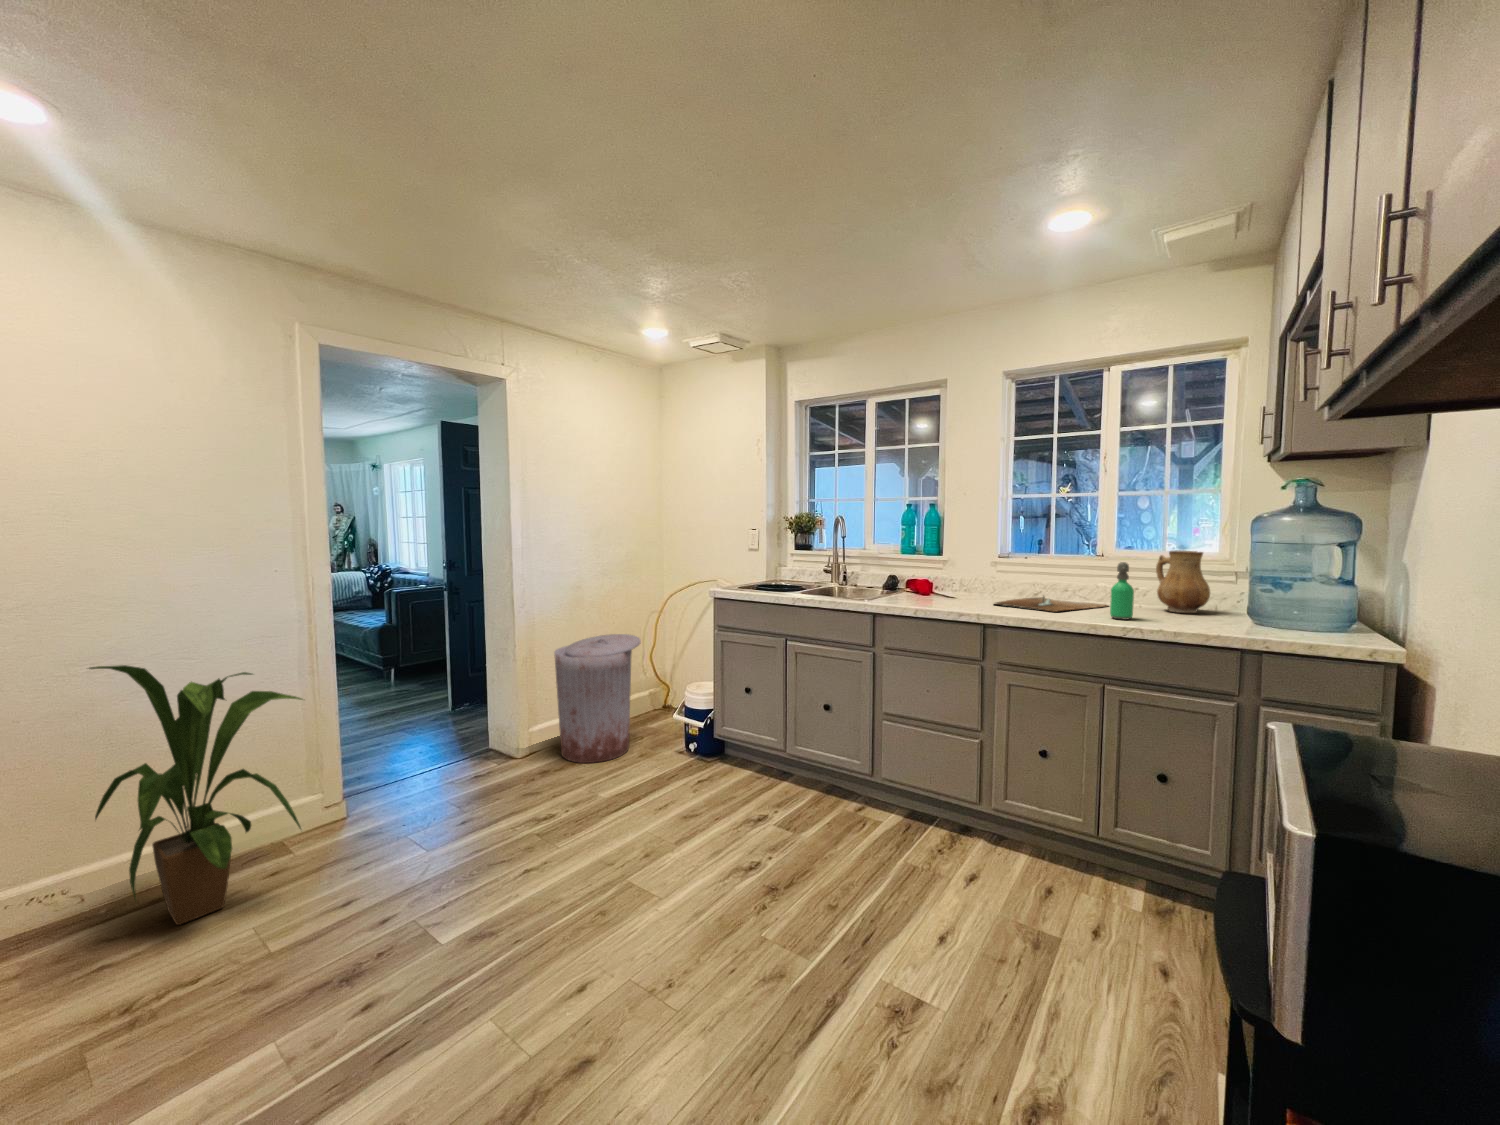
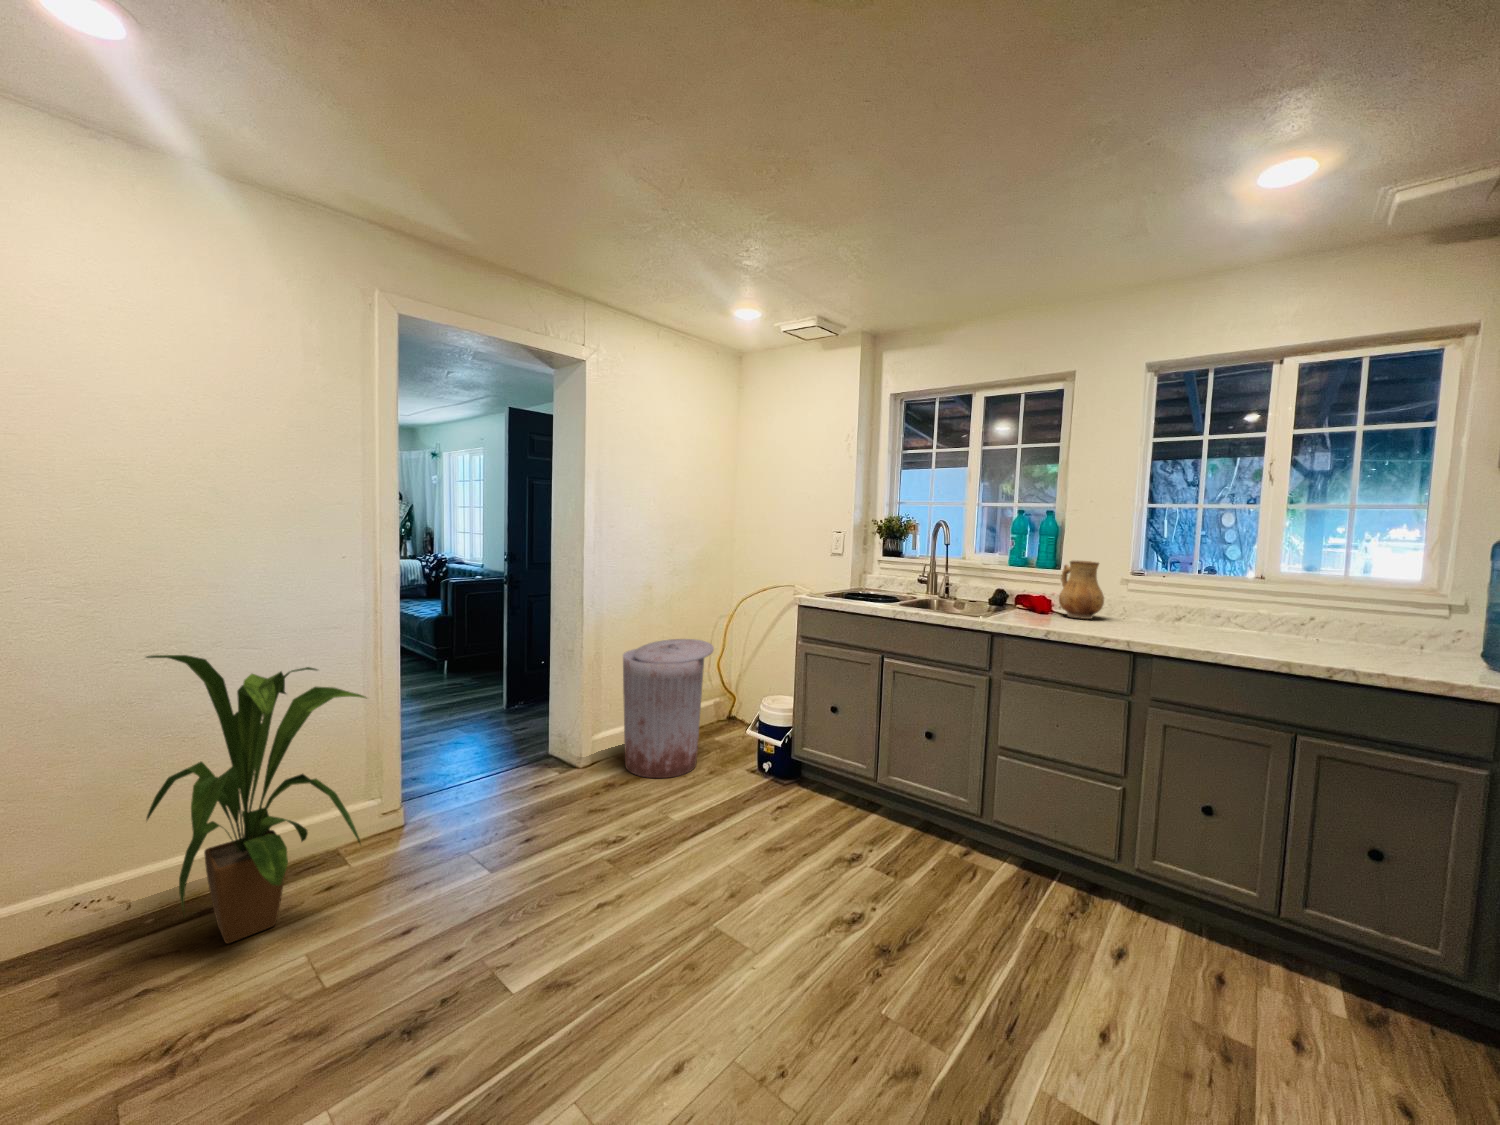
ceramic pitcher: present [1156,551,1210,613] -> present [1059,561,1104,619]
soap dispenser: present [1110,562,1134,620] -> none [1299,588,1333,657]
cutting board: present [995,597,1106,611] -> none [1135,622,1281,642]

